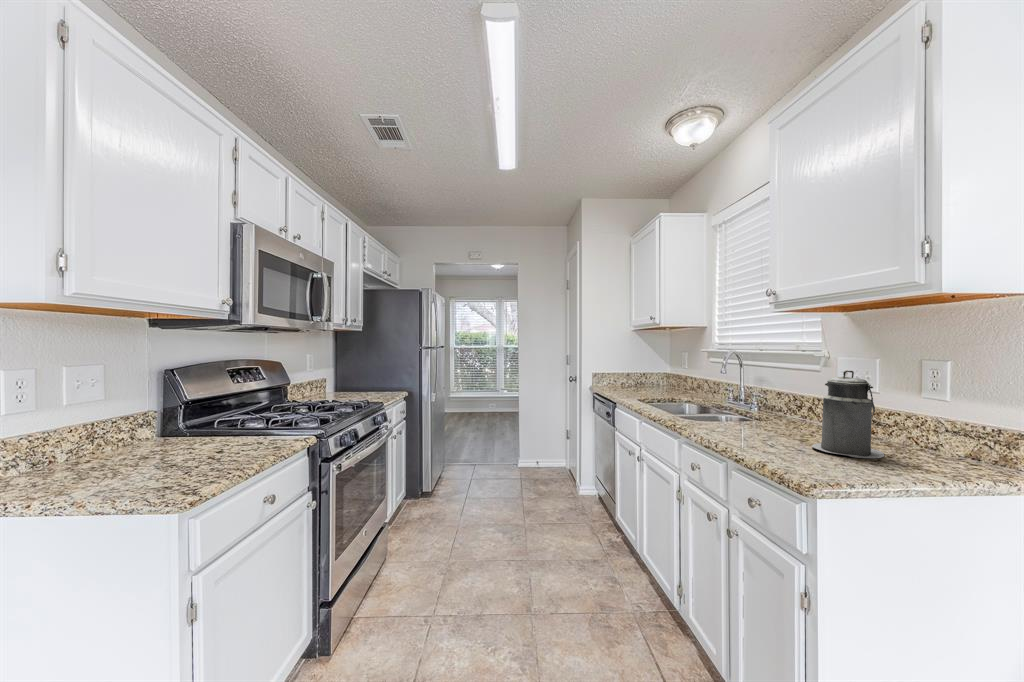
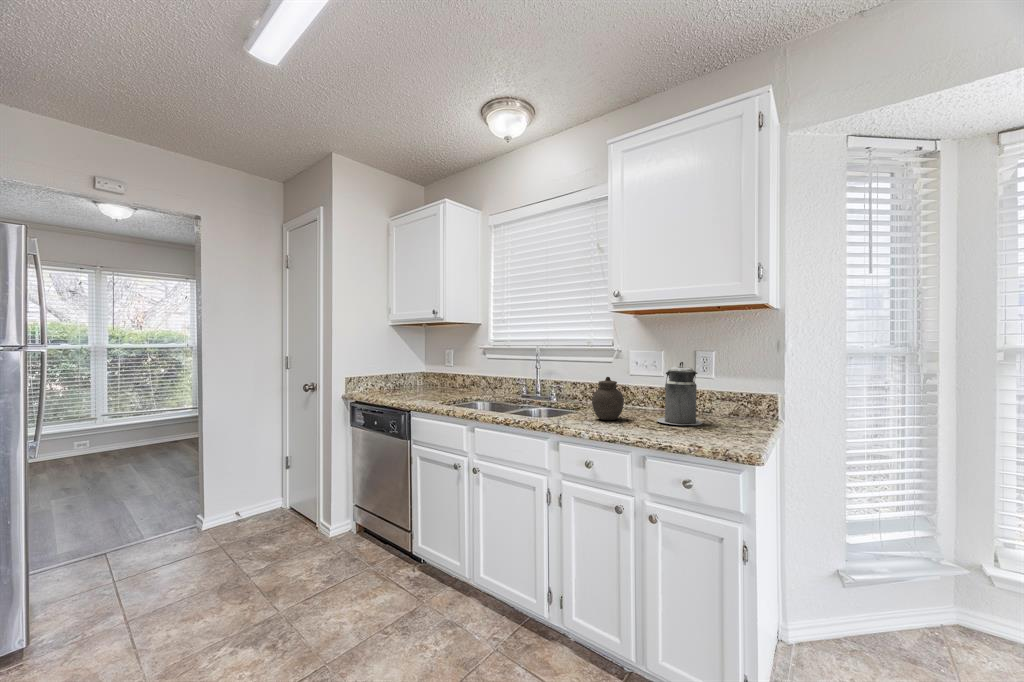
jar: none [741,384,783,435] -> present [592,377,624,420]

